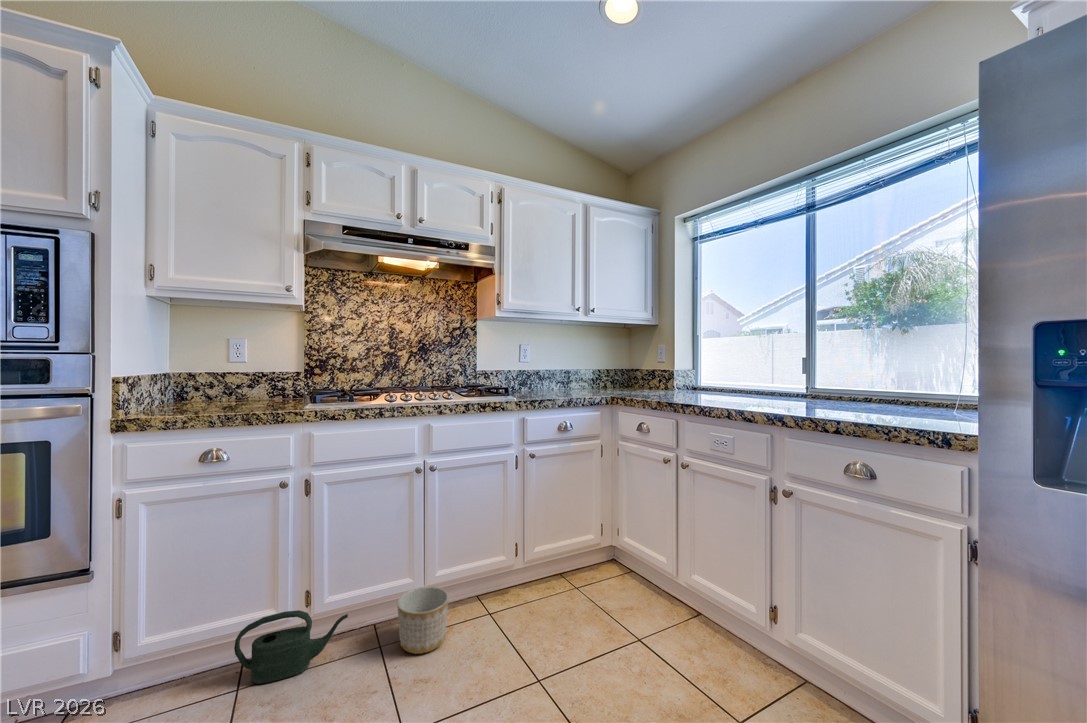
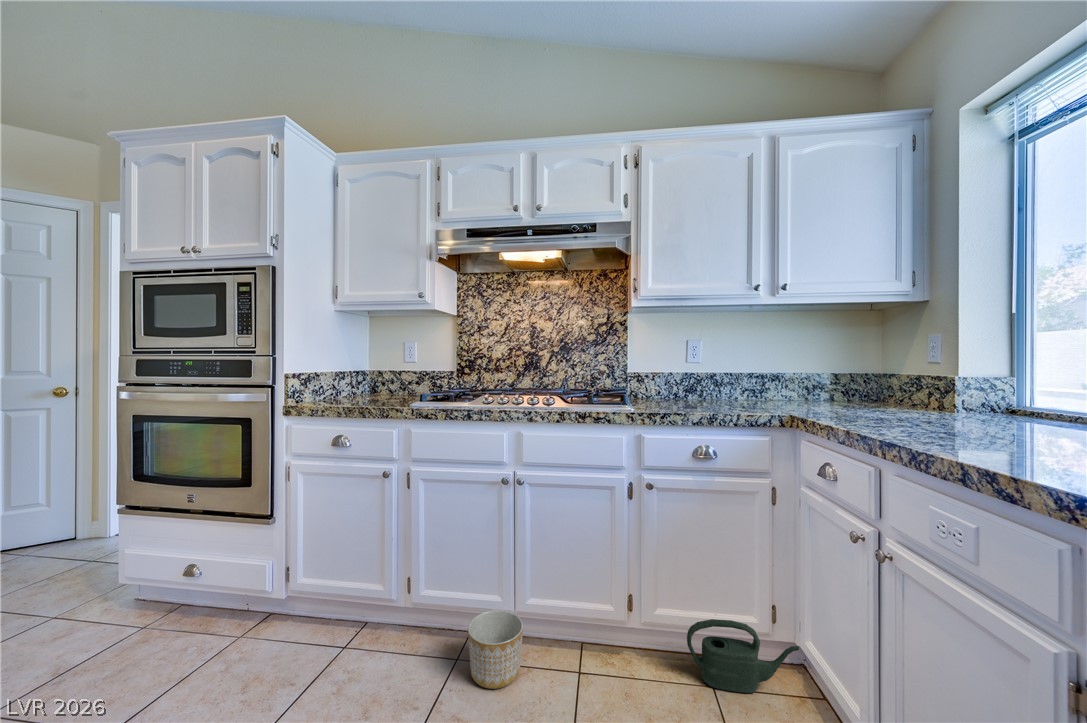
watering can: present [234,610,348,684] -> present [687,619,799,693]

